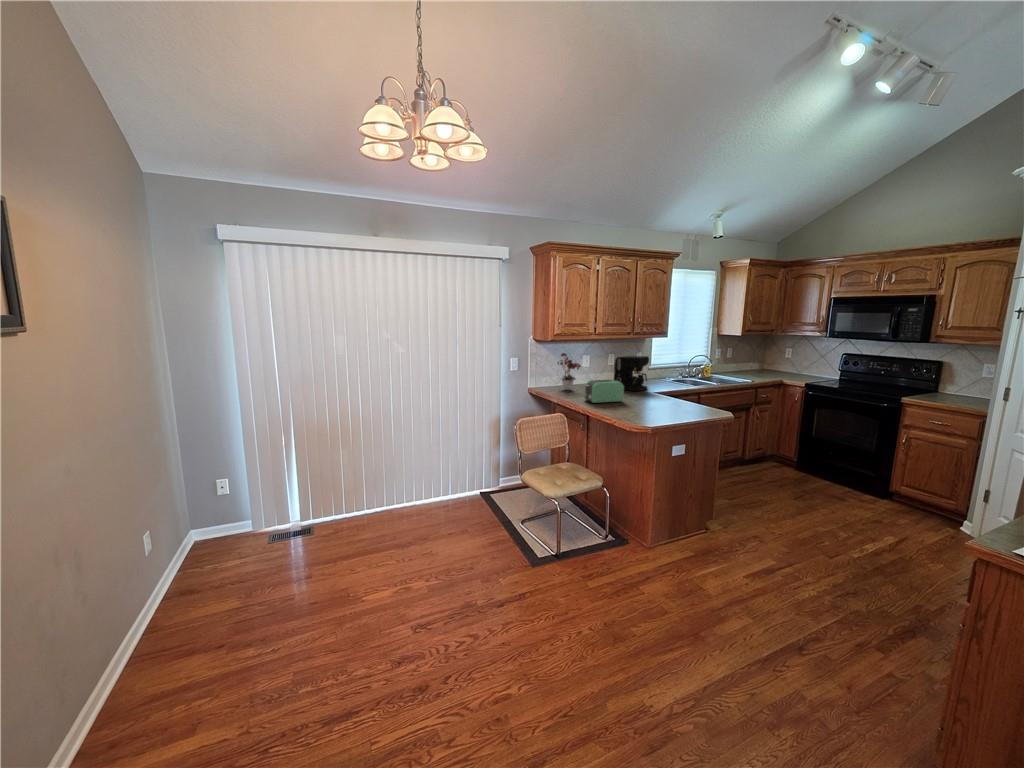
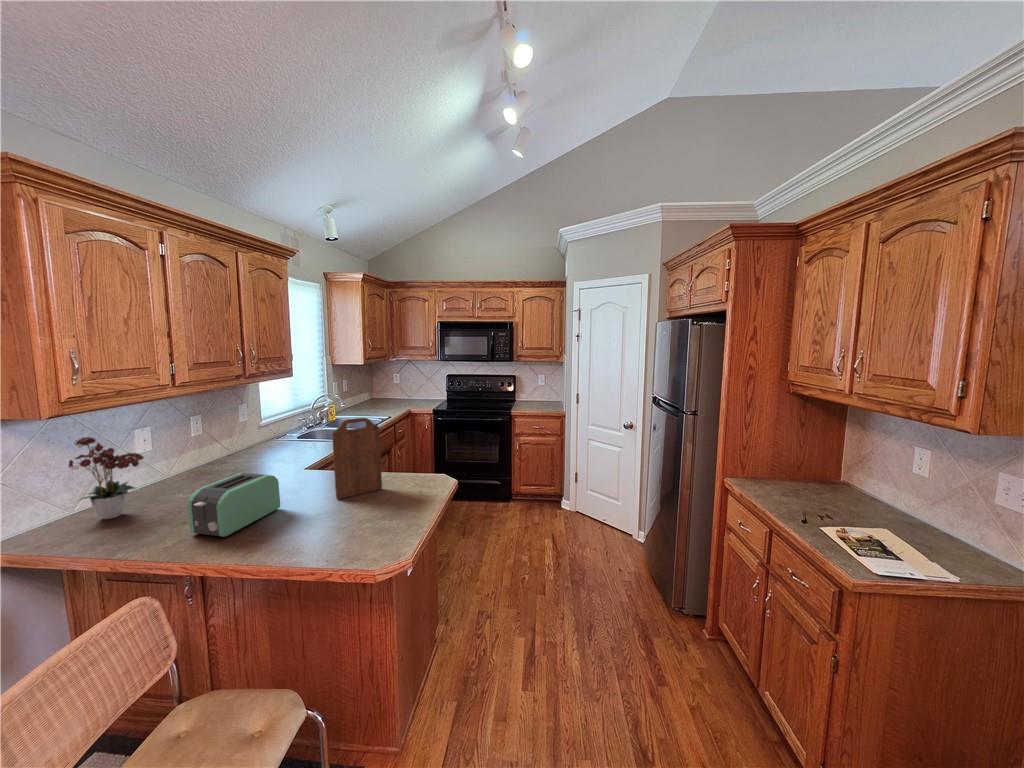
coffee maker: present [614,356,649,391] -> none [219,412,287,479]
cutting board: none [651,359,683,408] -> present [332,418,382,499]

